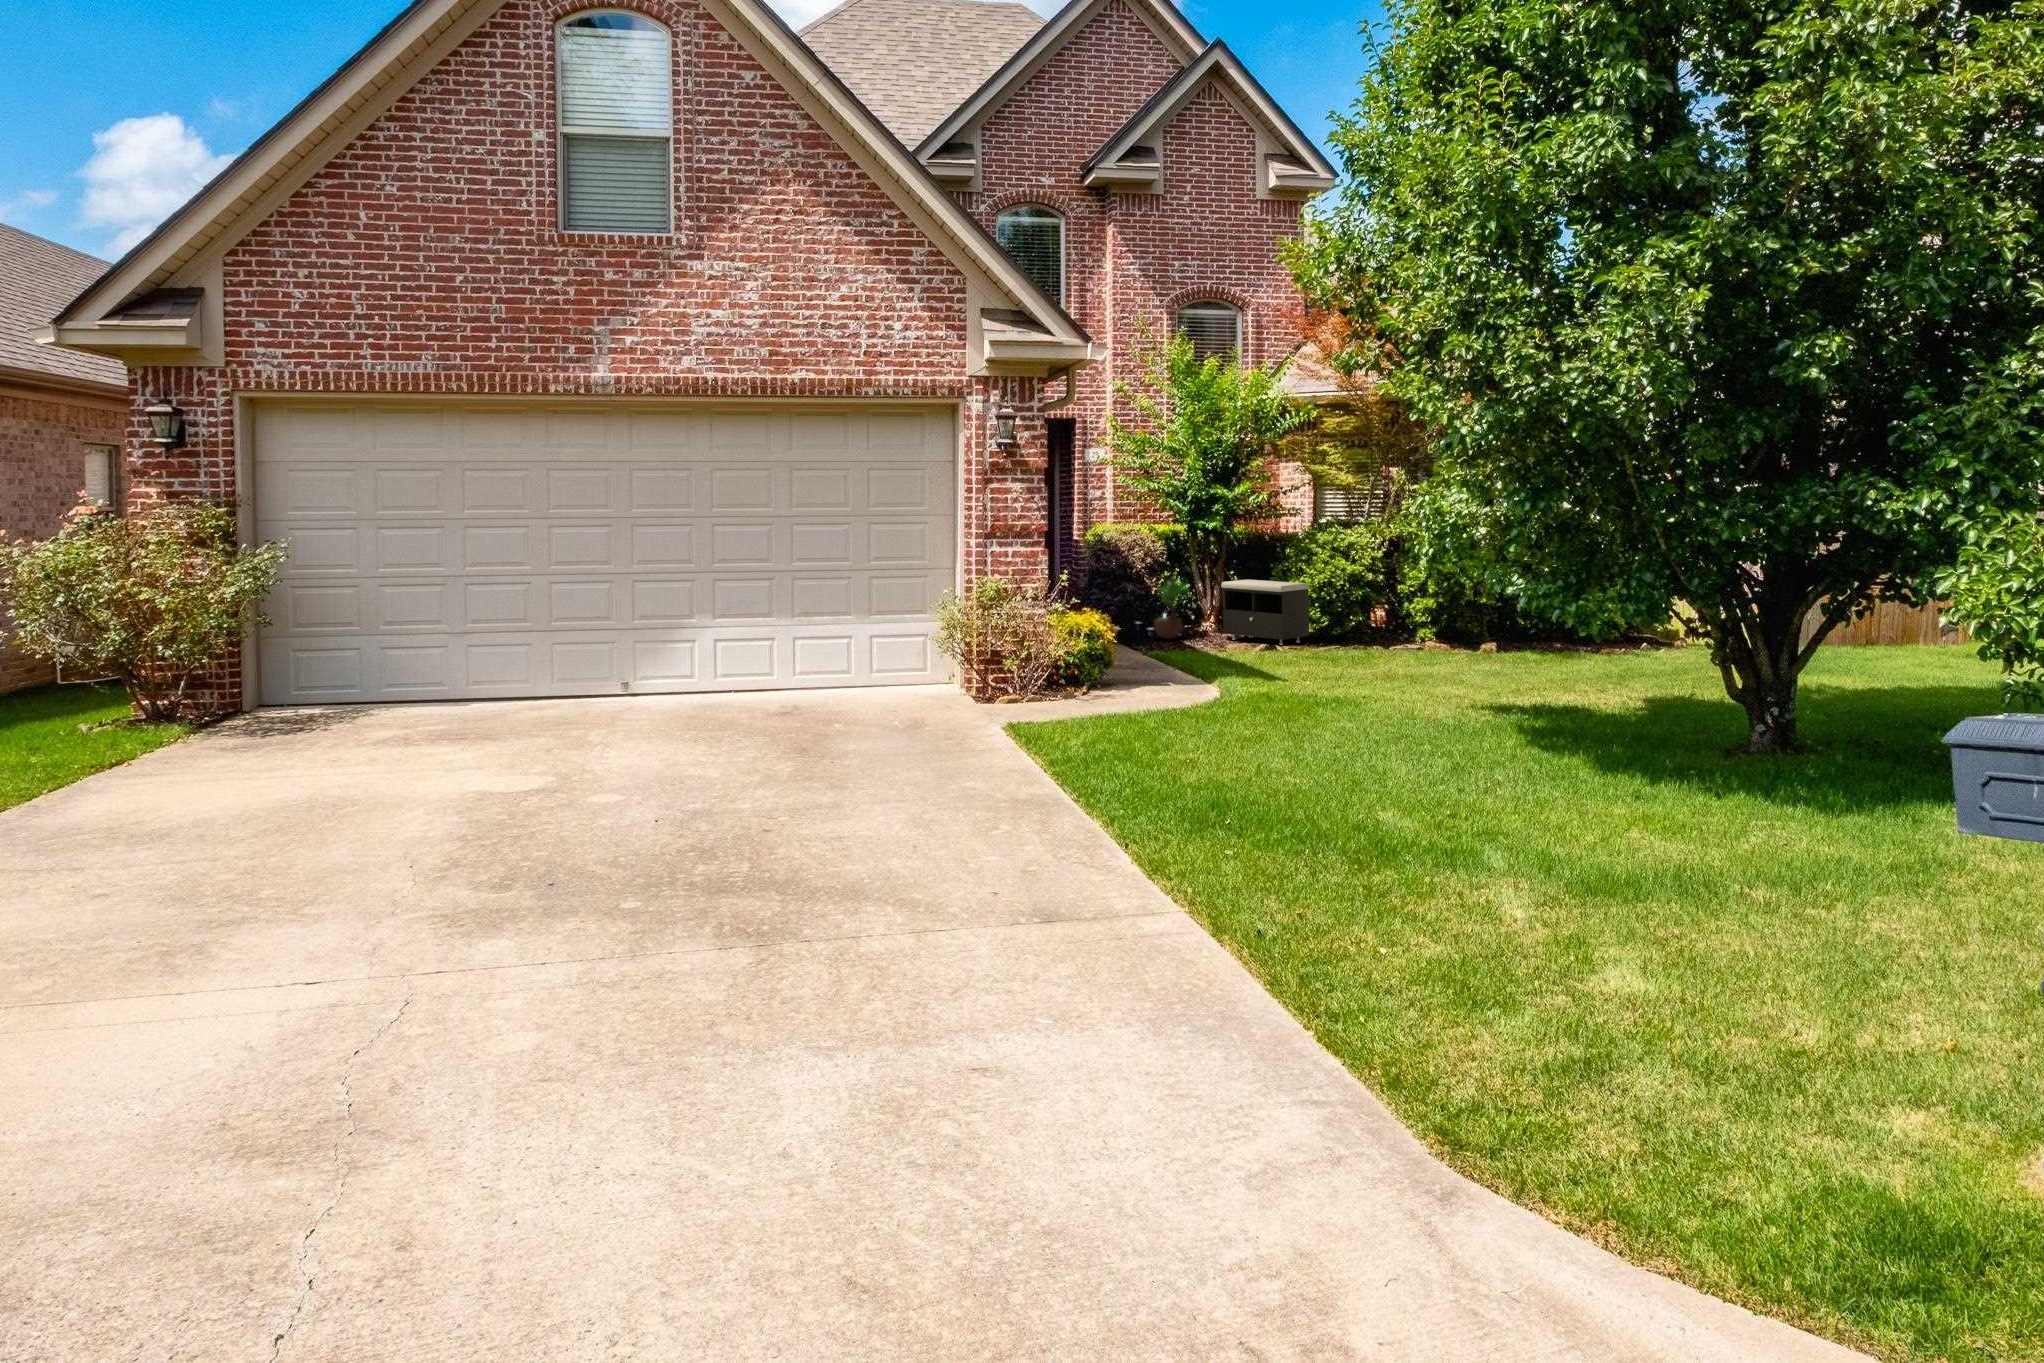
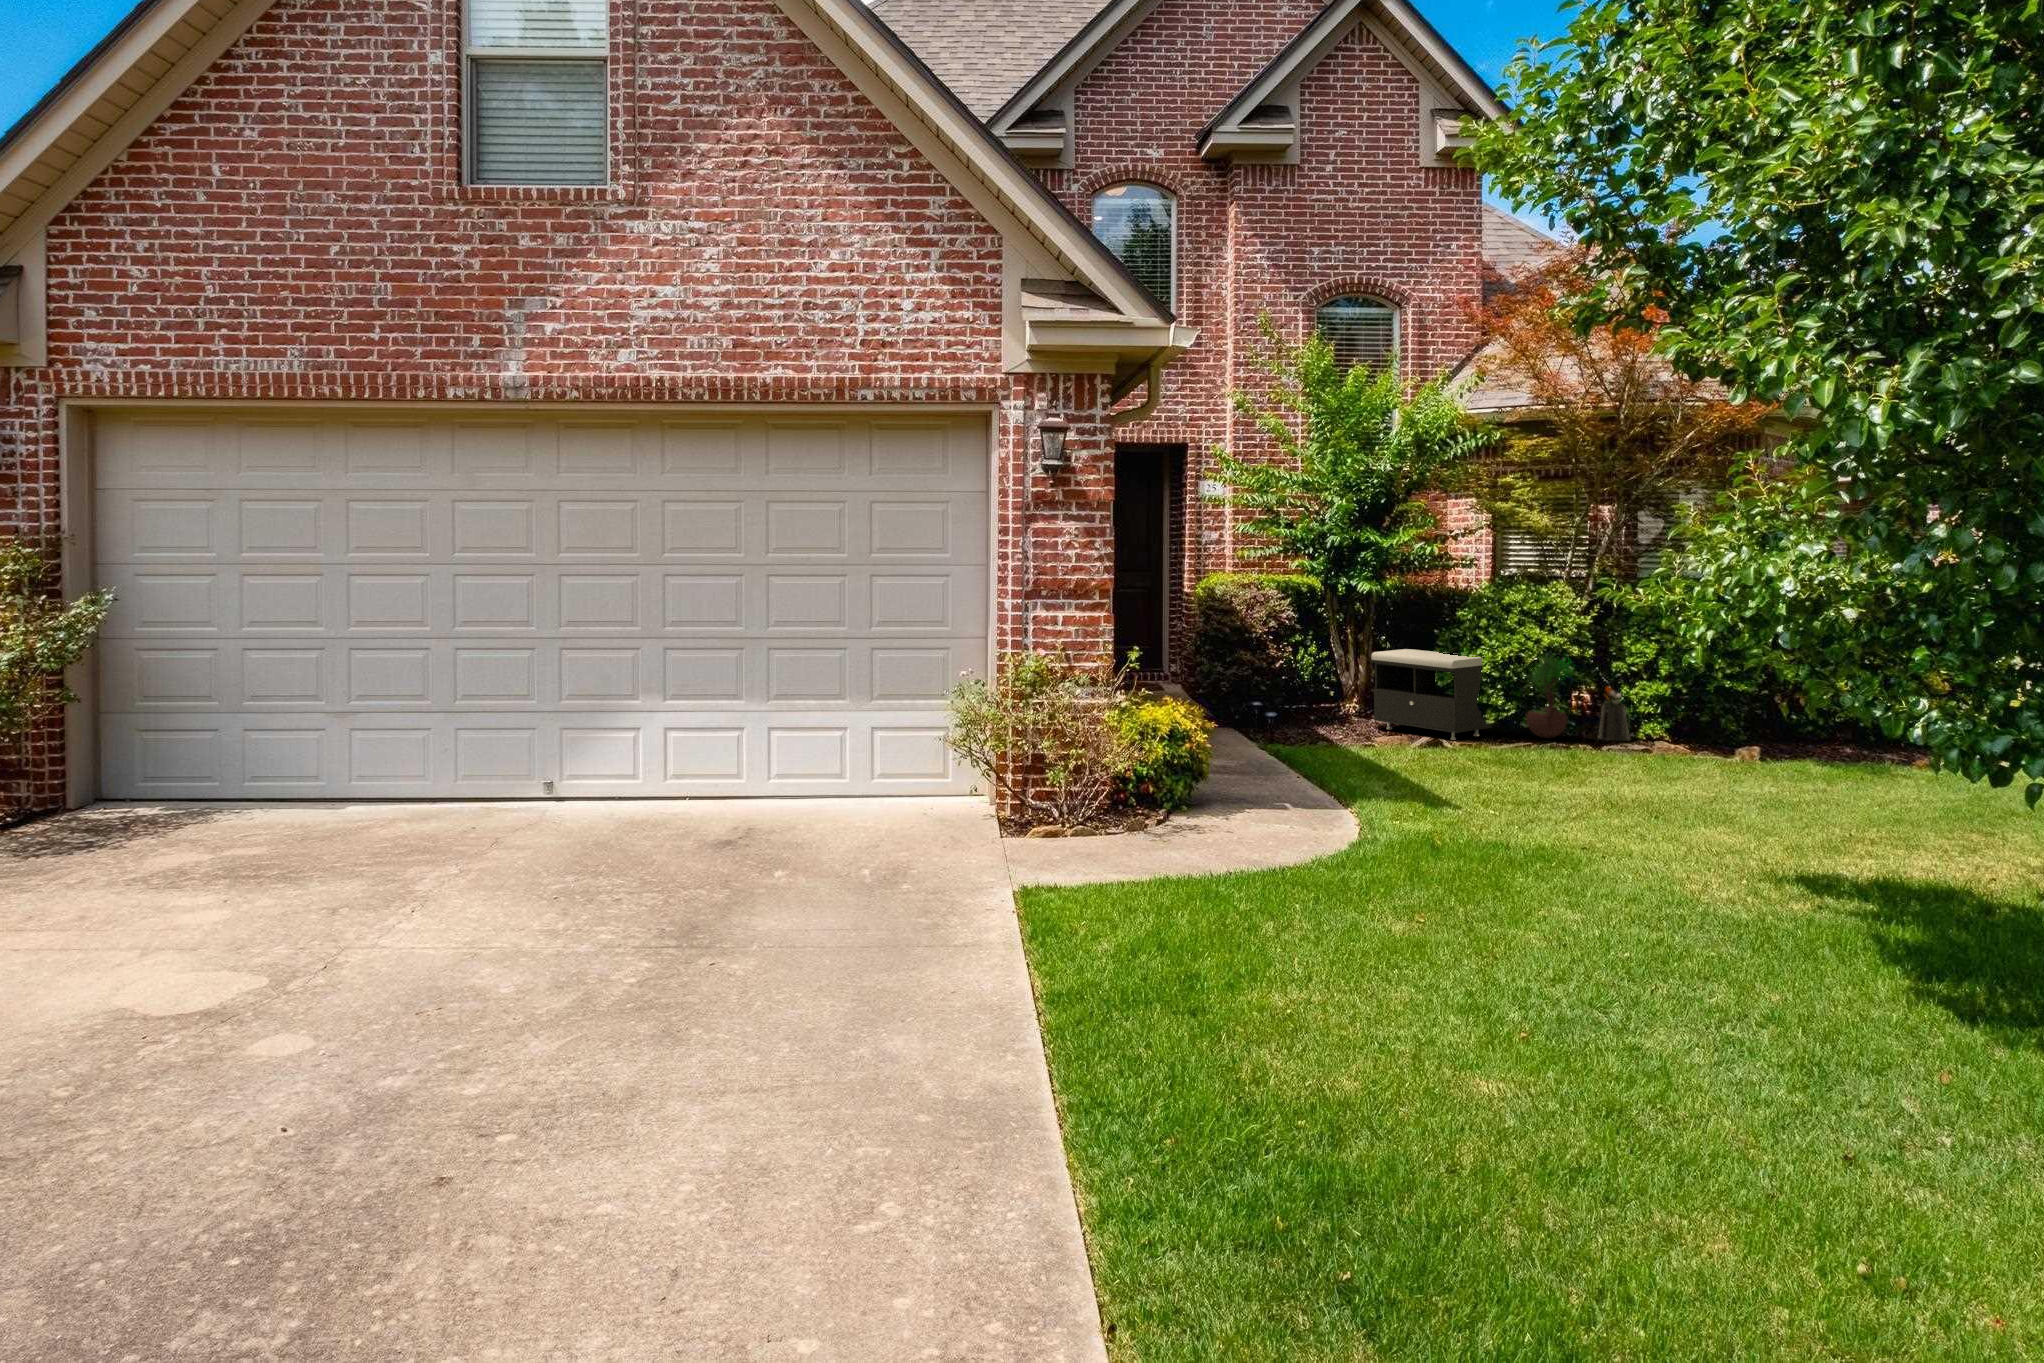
potted tree: present [1154,578,1186,639] -> present [1522,654,1572,738]
watering can: none [1384,603,1407,643] -> present [1599,687,1630,741]

